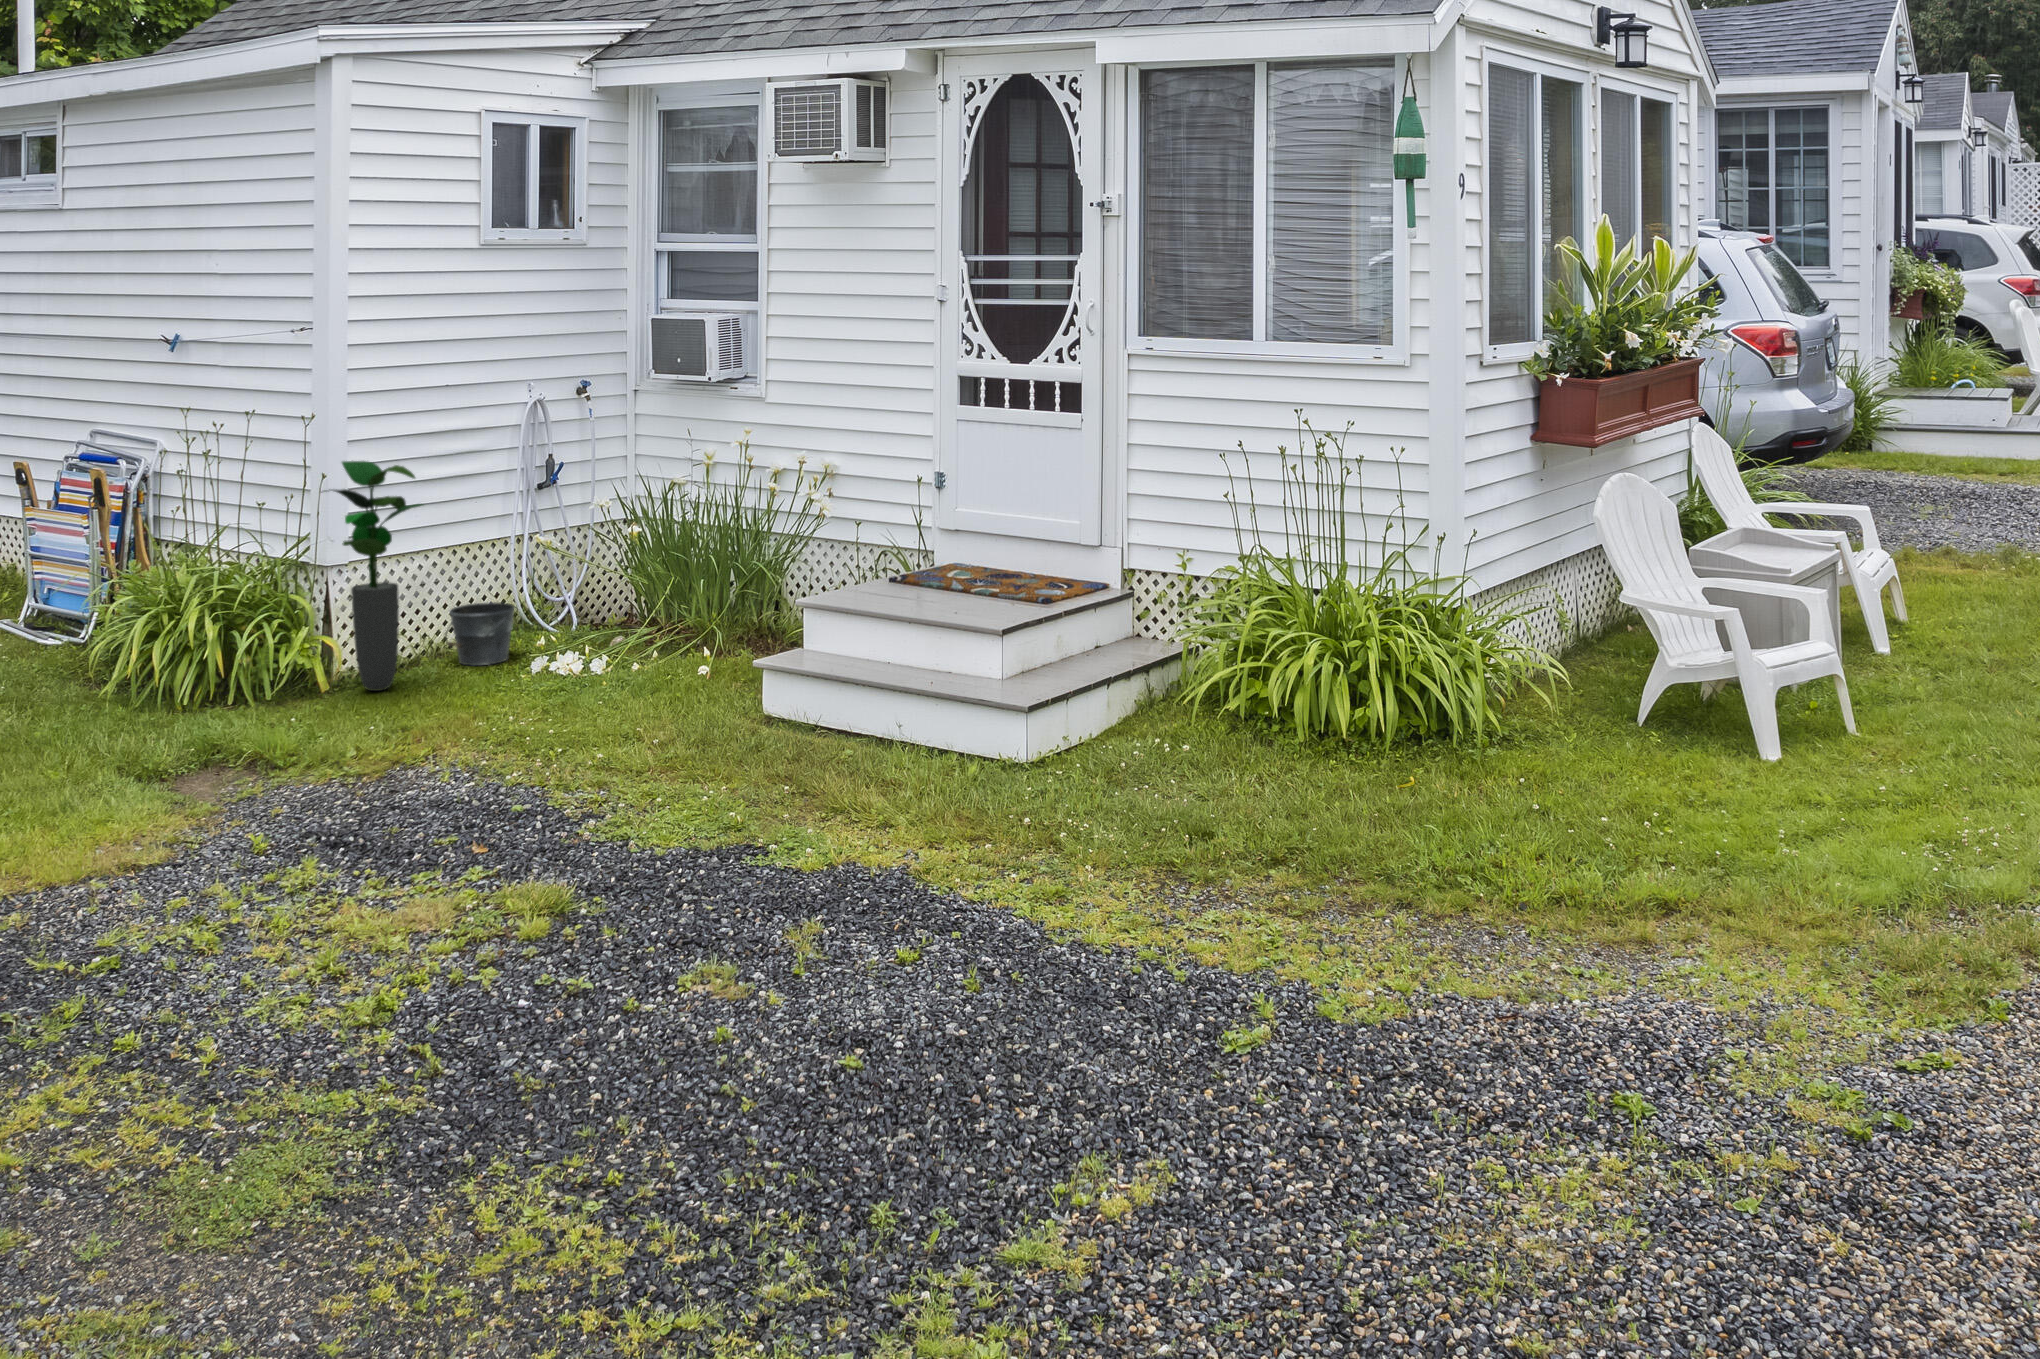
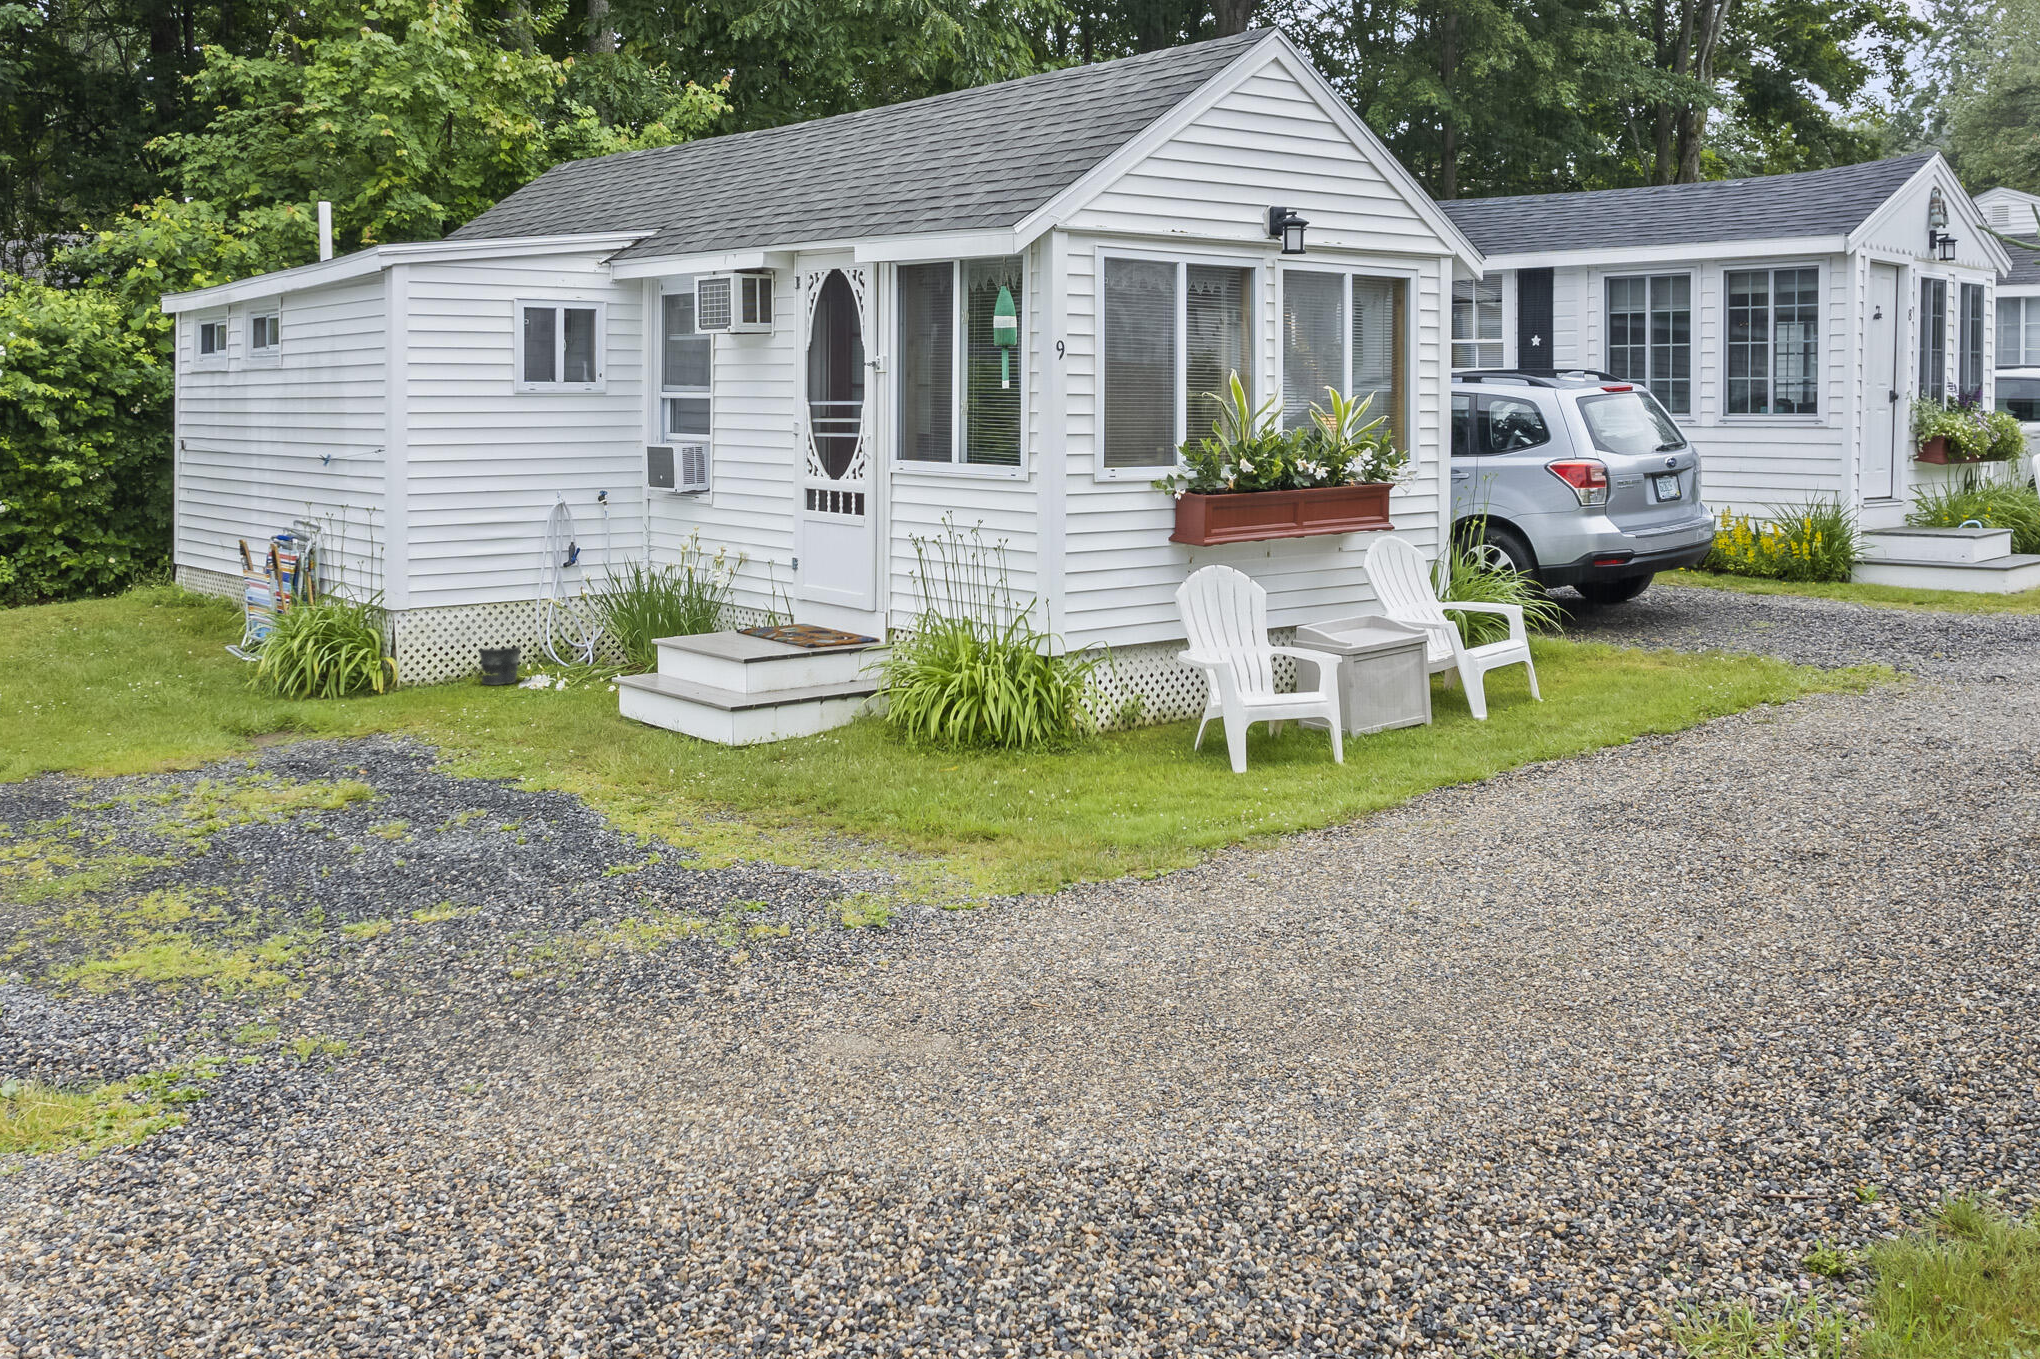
potted plant: present [321,461,422,691] -> none [370,540,441,694]

